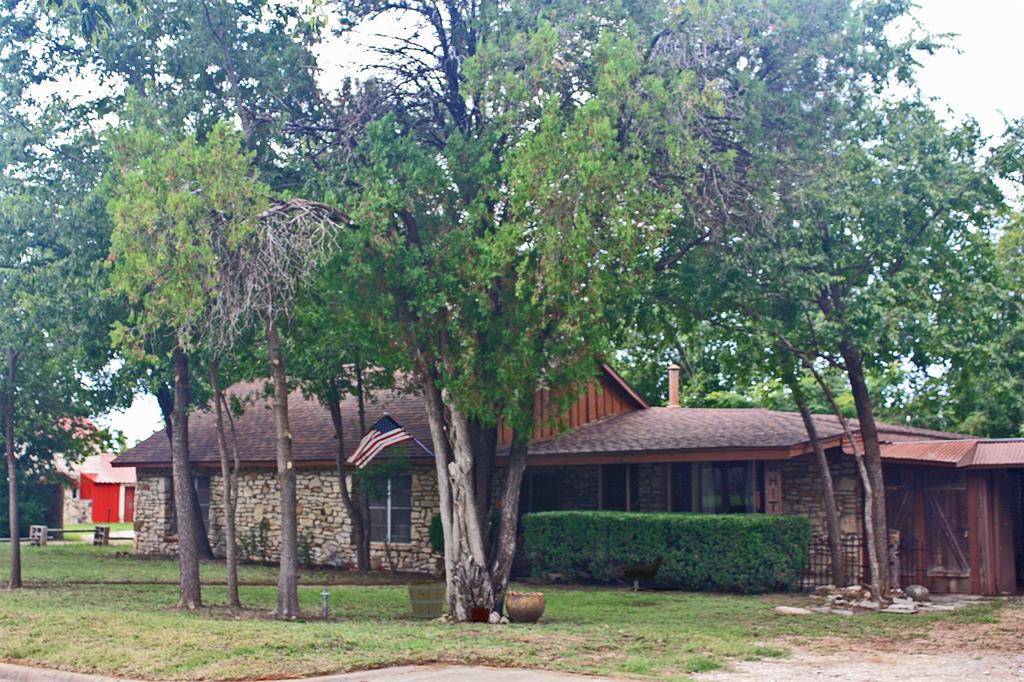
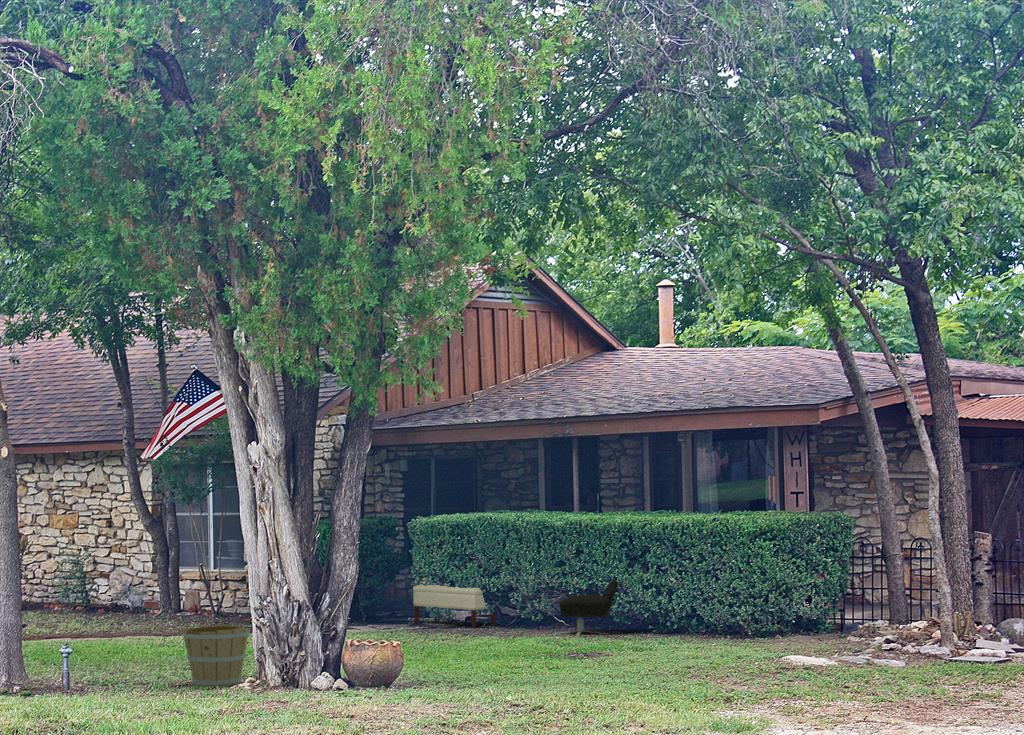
bench: none [526,556,580,585] -> present [413,585,495,628]
decorative plant: present [464,575,507,621] -> none [265,612,342,689]

